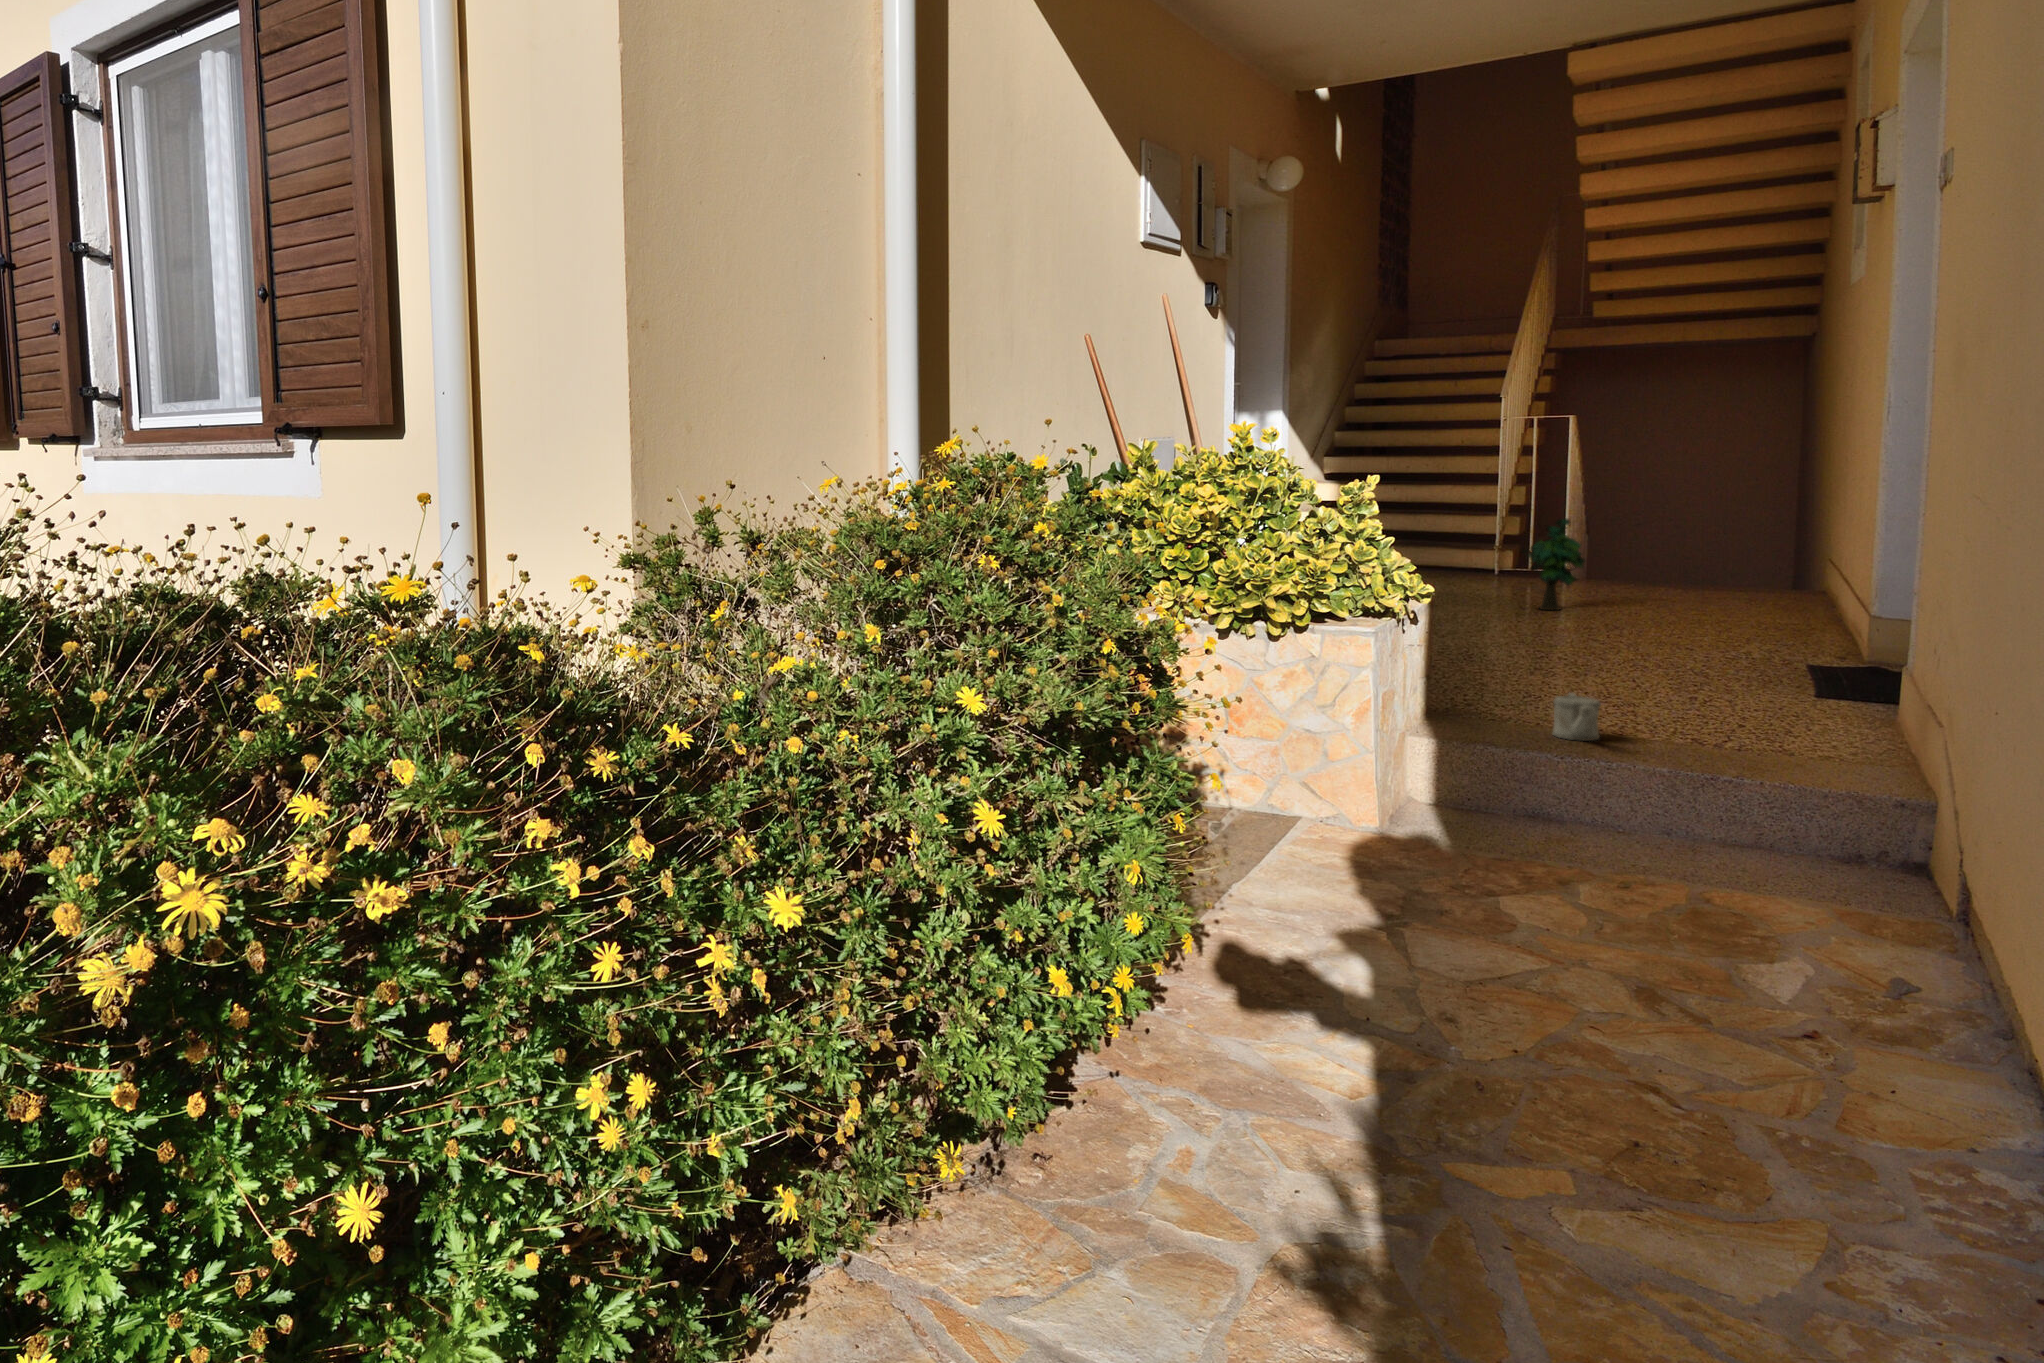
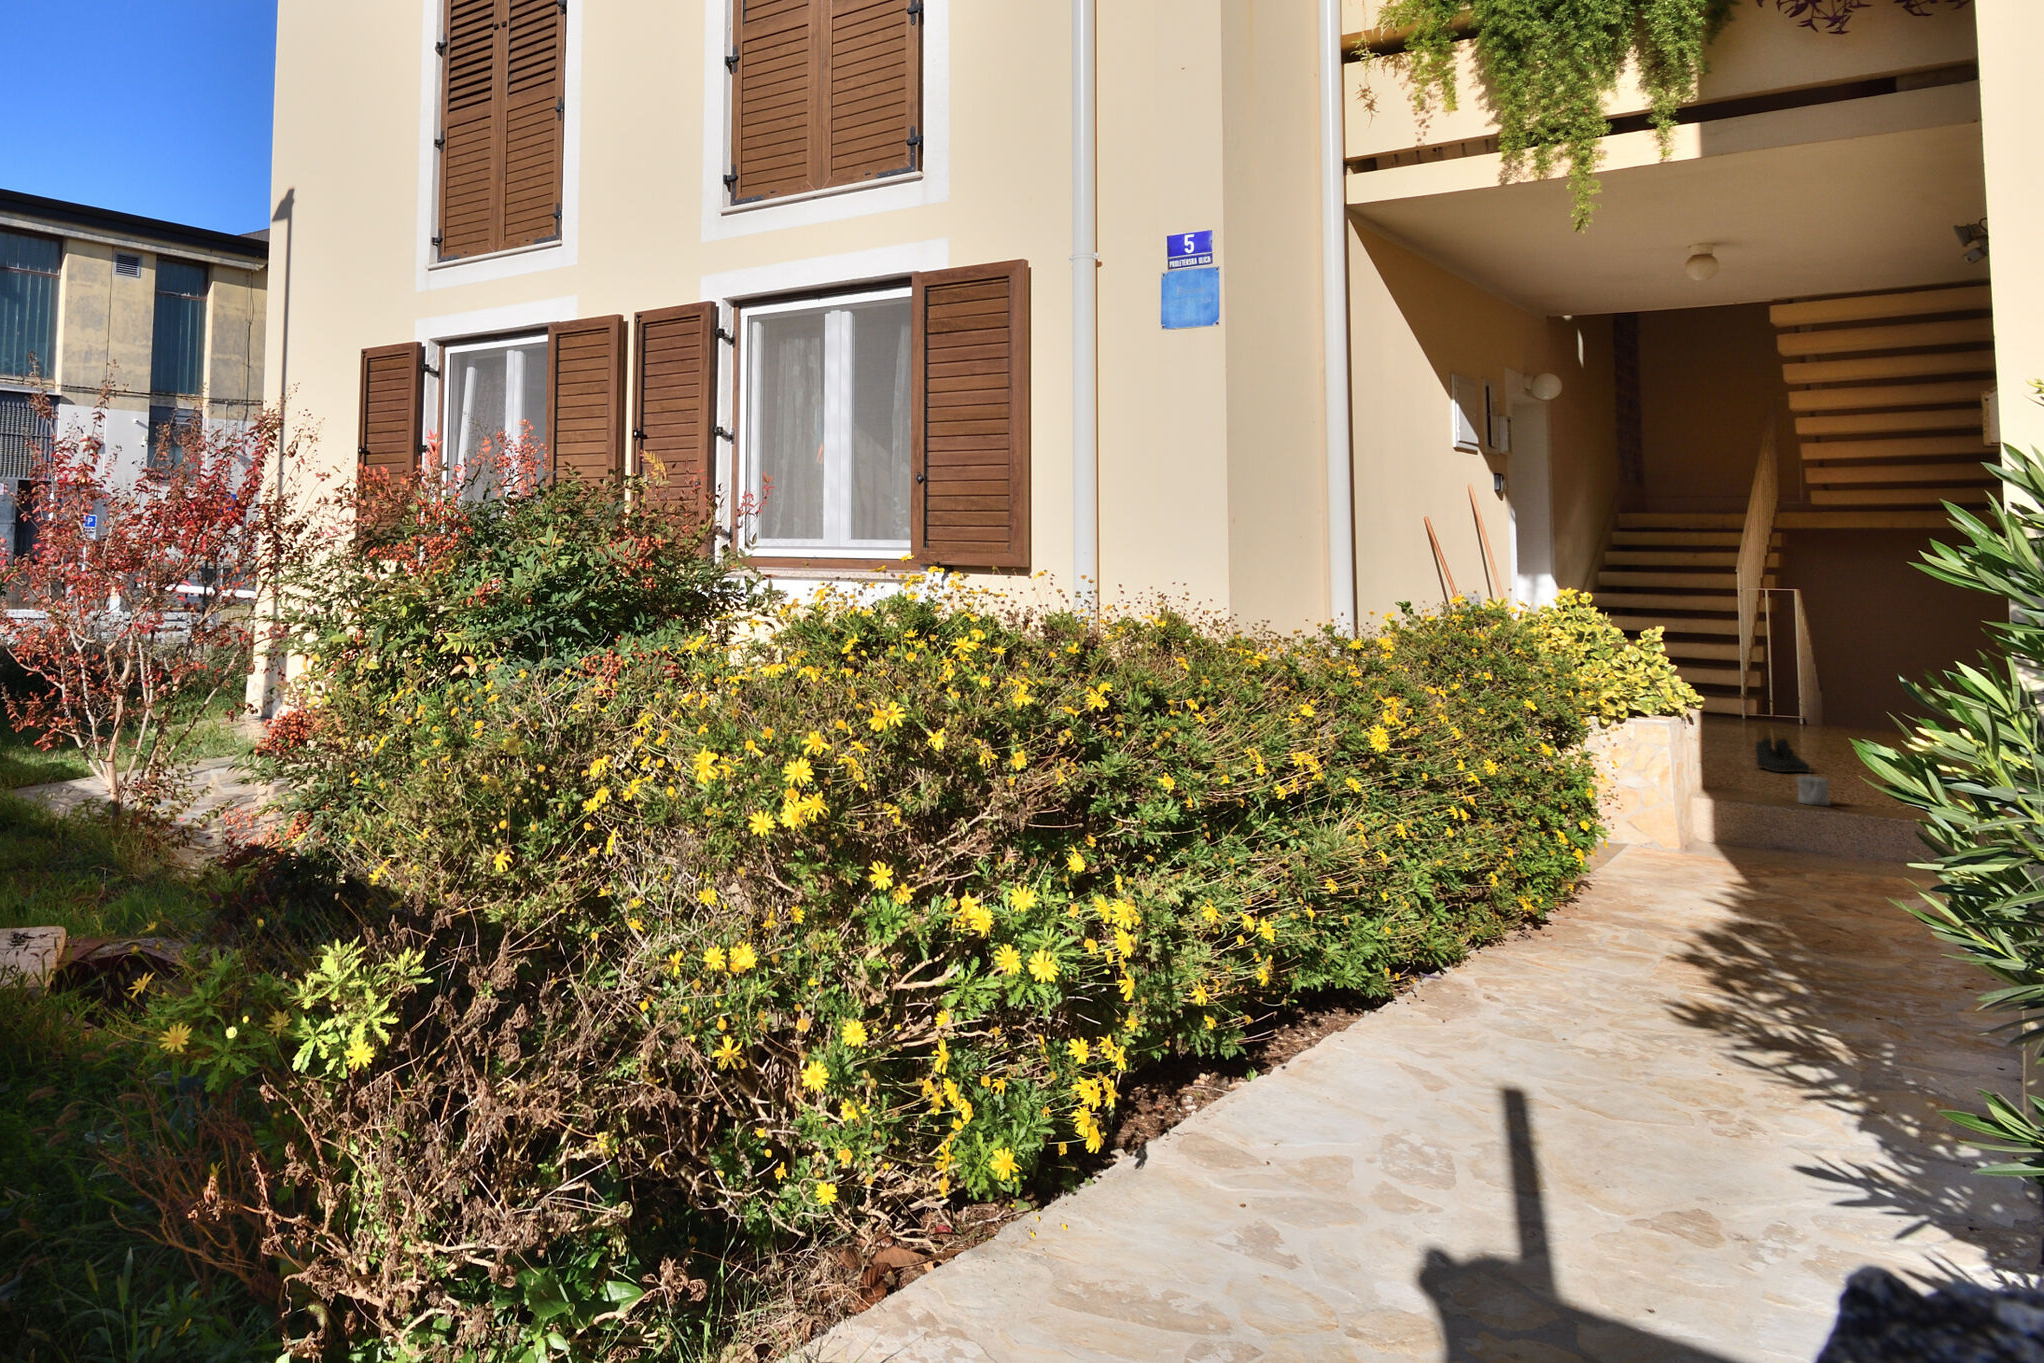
decorative plant: present [1524,518,1585,611] -> none [1761,666,1816,740]
boots: none [1502,623,1574,671] -> present [1756,738,1811,772]

